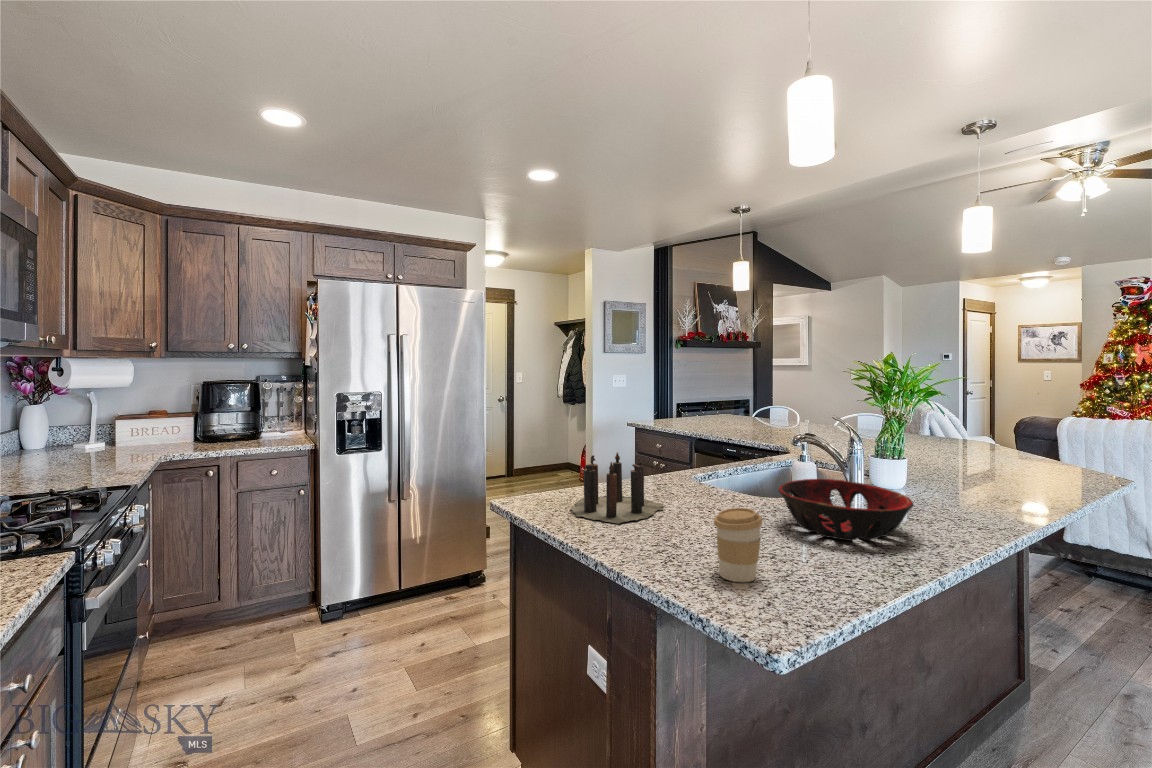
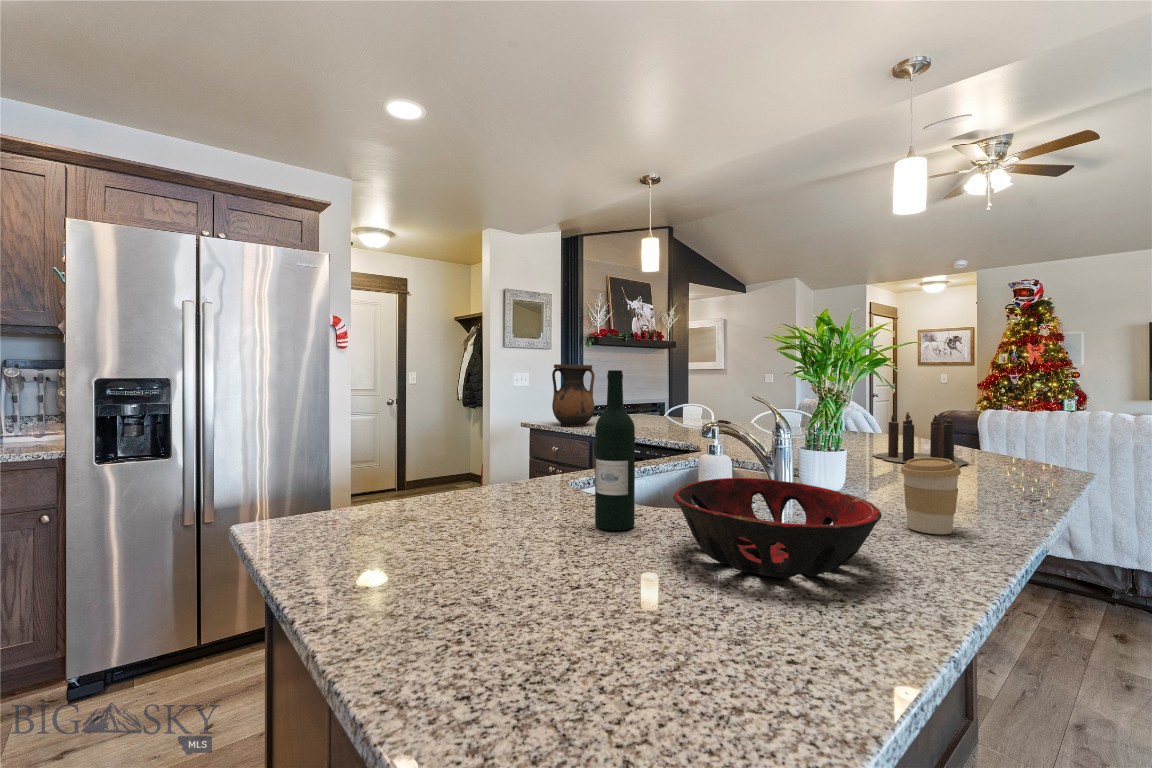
vase: none [655,373,692,427] -> present [552,364,595,426]
wine bottle: none [722,405,749,511] -> present [595,370,635,531]
candle: present [570,453,663,524] -> present [872,412,969,467]
coffee cup: present [714,508,762,582] -> present [901,458,961,534]

